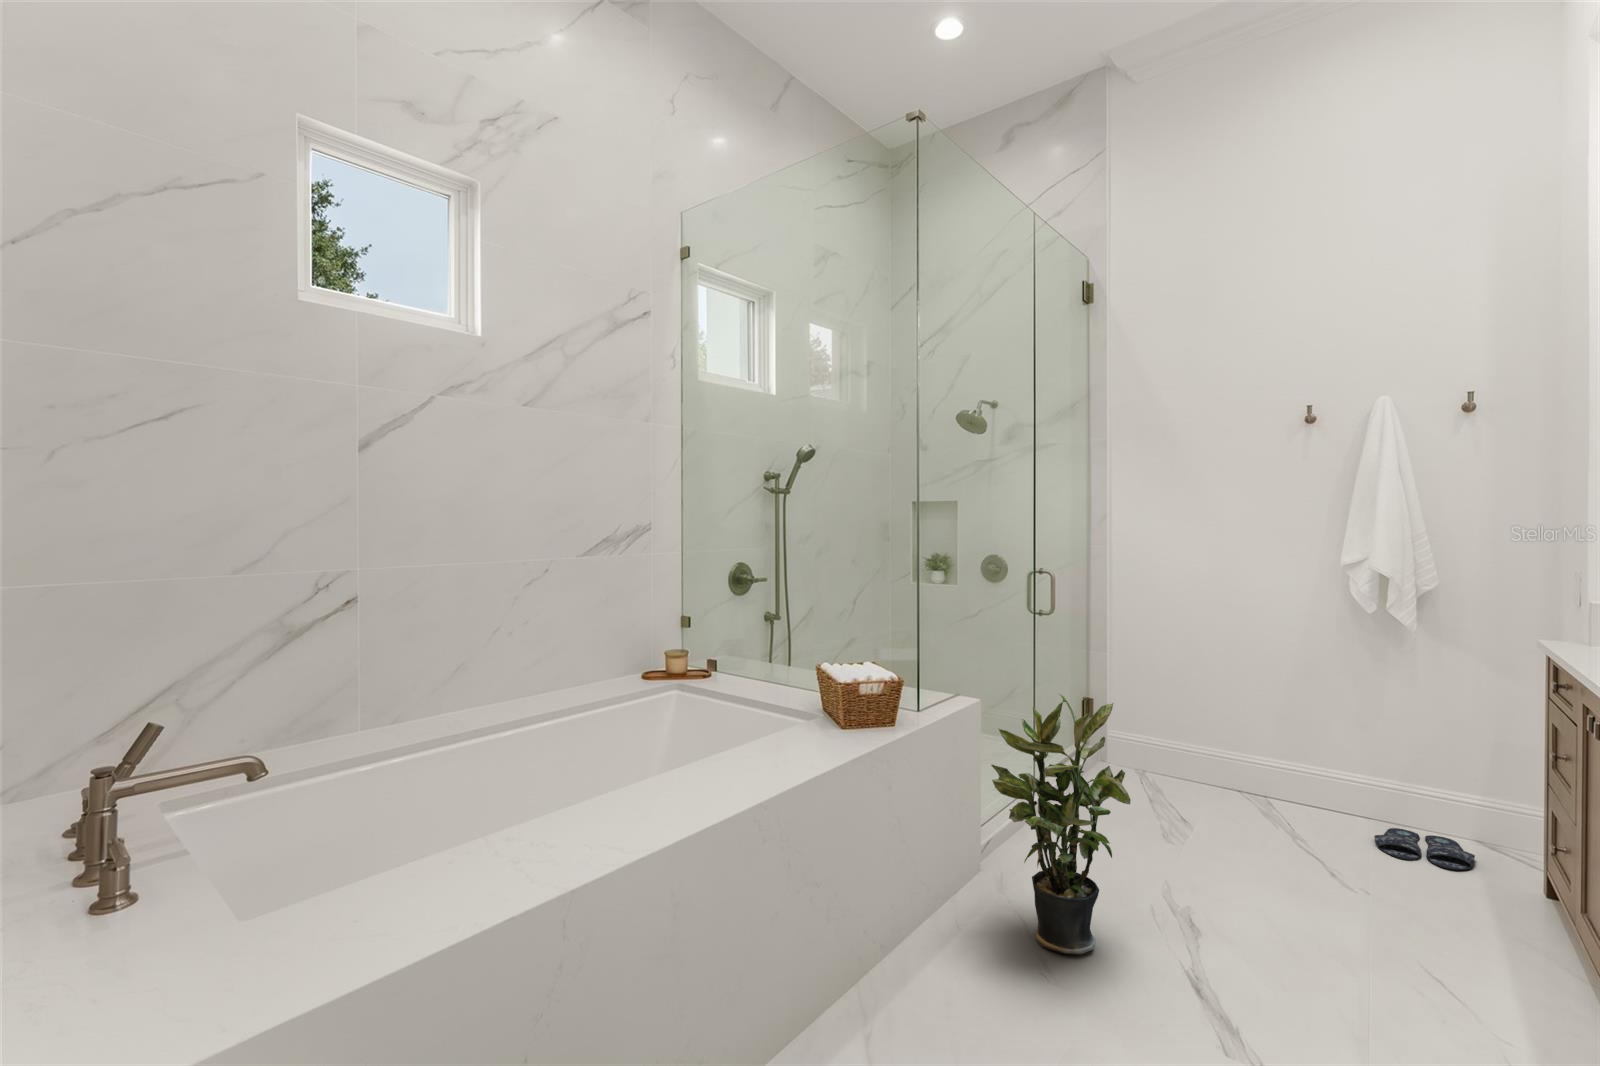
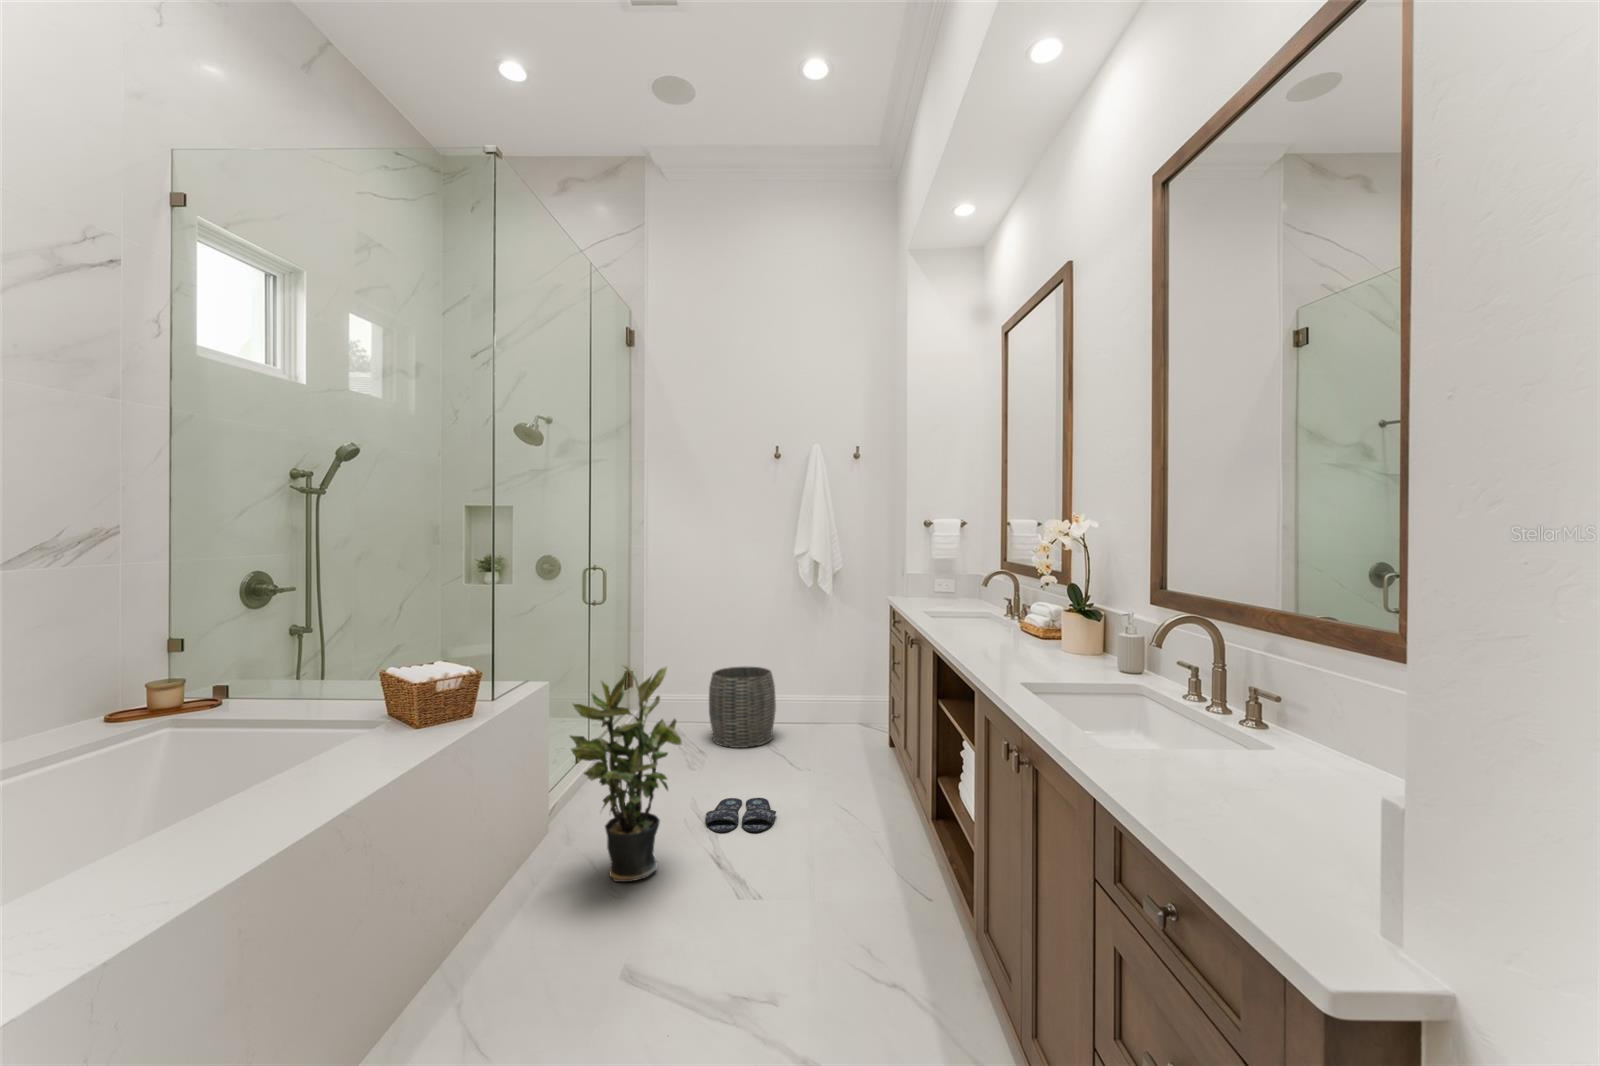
woven basket: none [1194,712,1298,825] -> present [709,666,776,748]
slippers: present [1374,828,1475,870] -> present [706,798,776,833]

